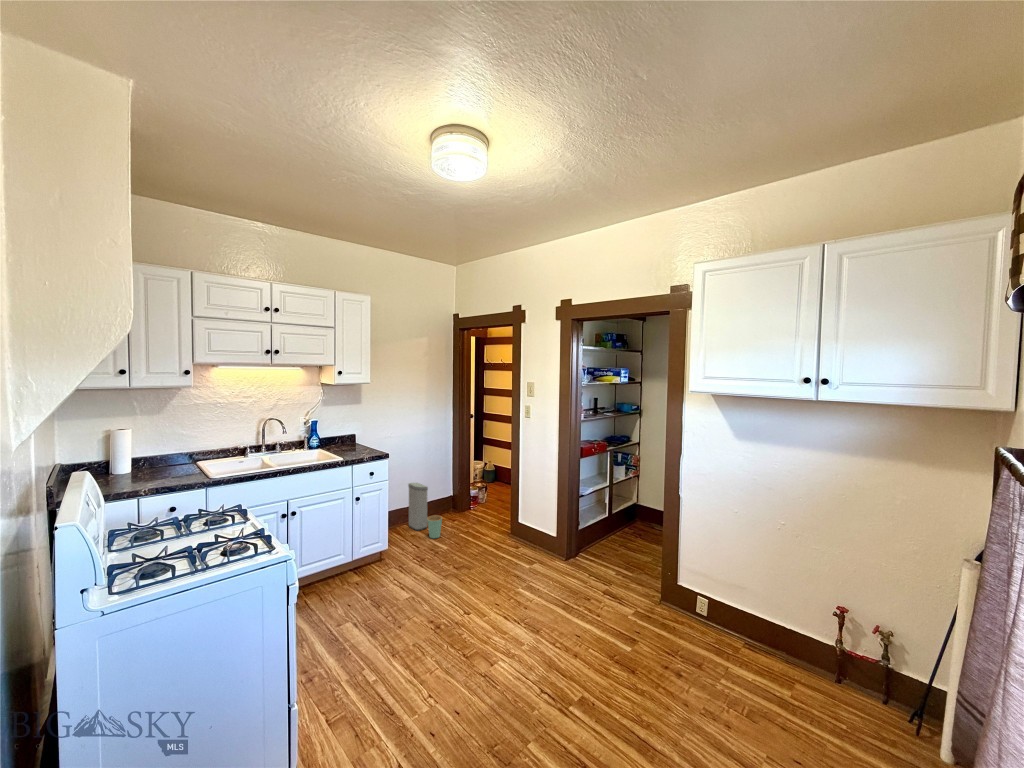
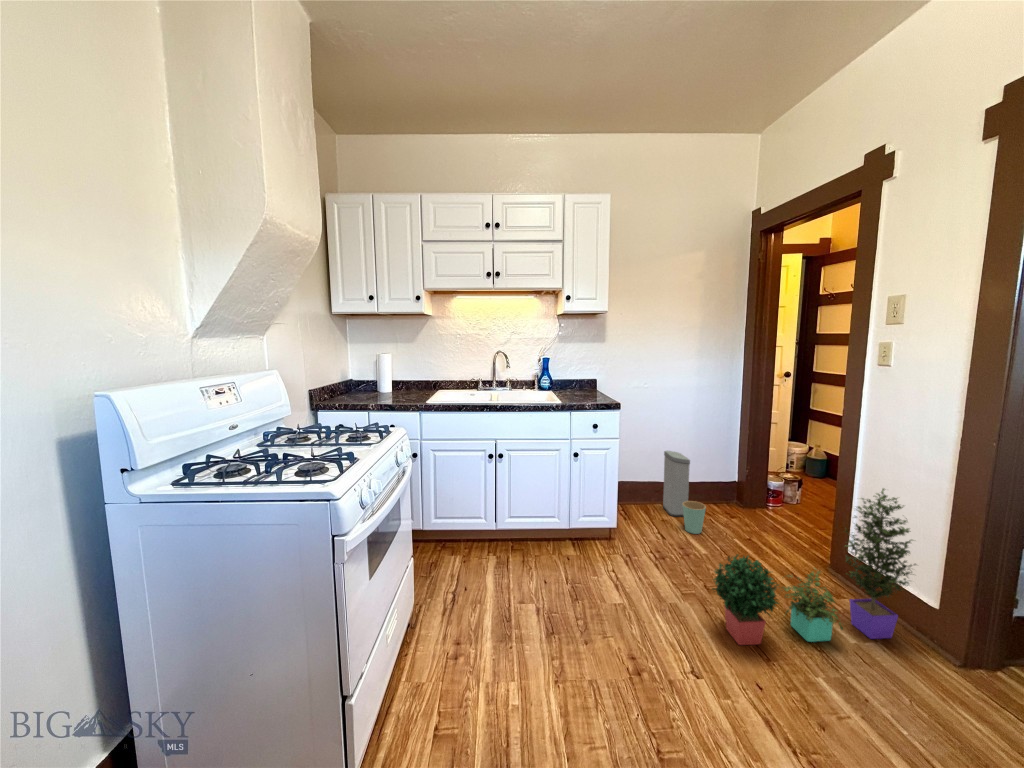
potted plant: none [465,483,549,590] -> present [713,488,916,645]

